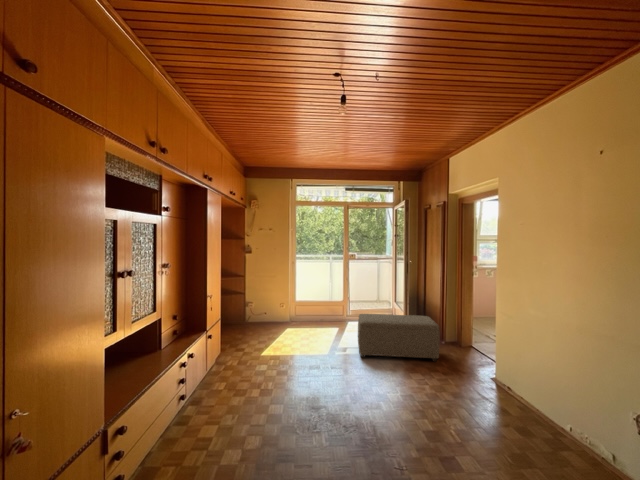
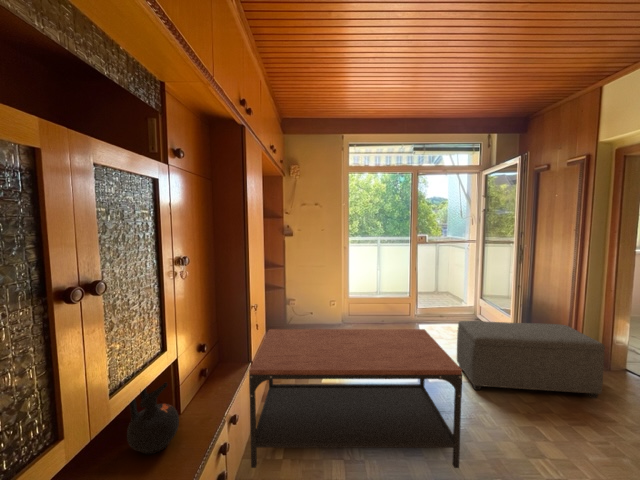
coffee table: none [203,315,327,392] -> present [249,329,462,468]
ceramic jug: none [135,321,161,361] -> present [127,382,179,454]

